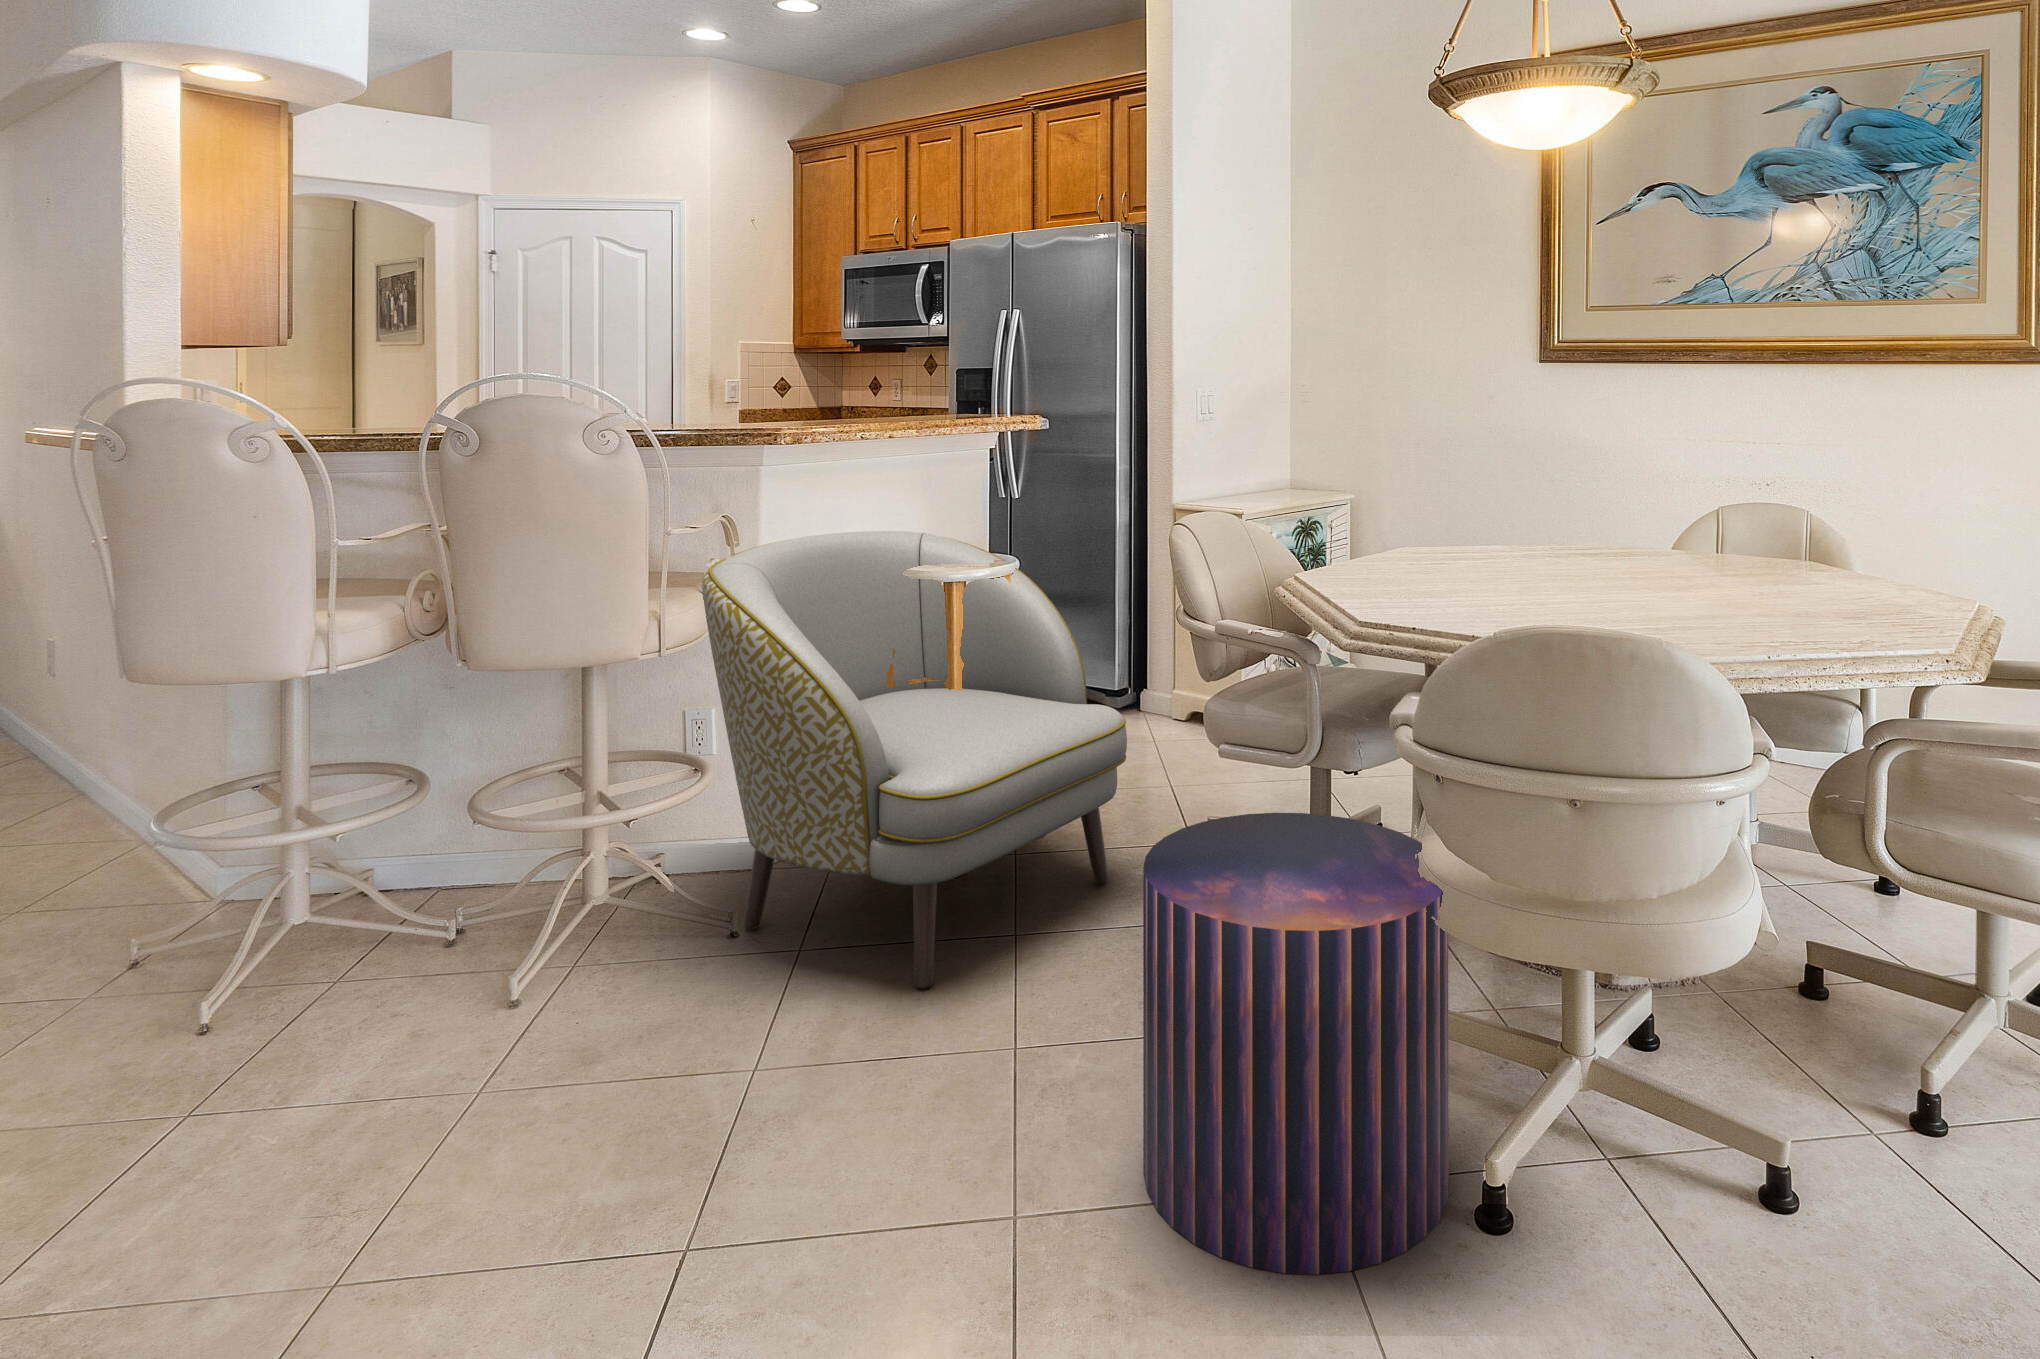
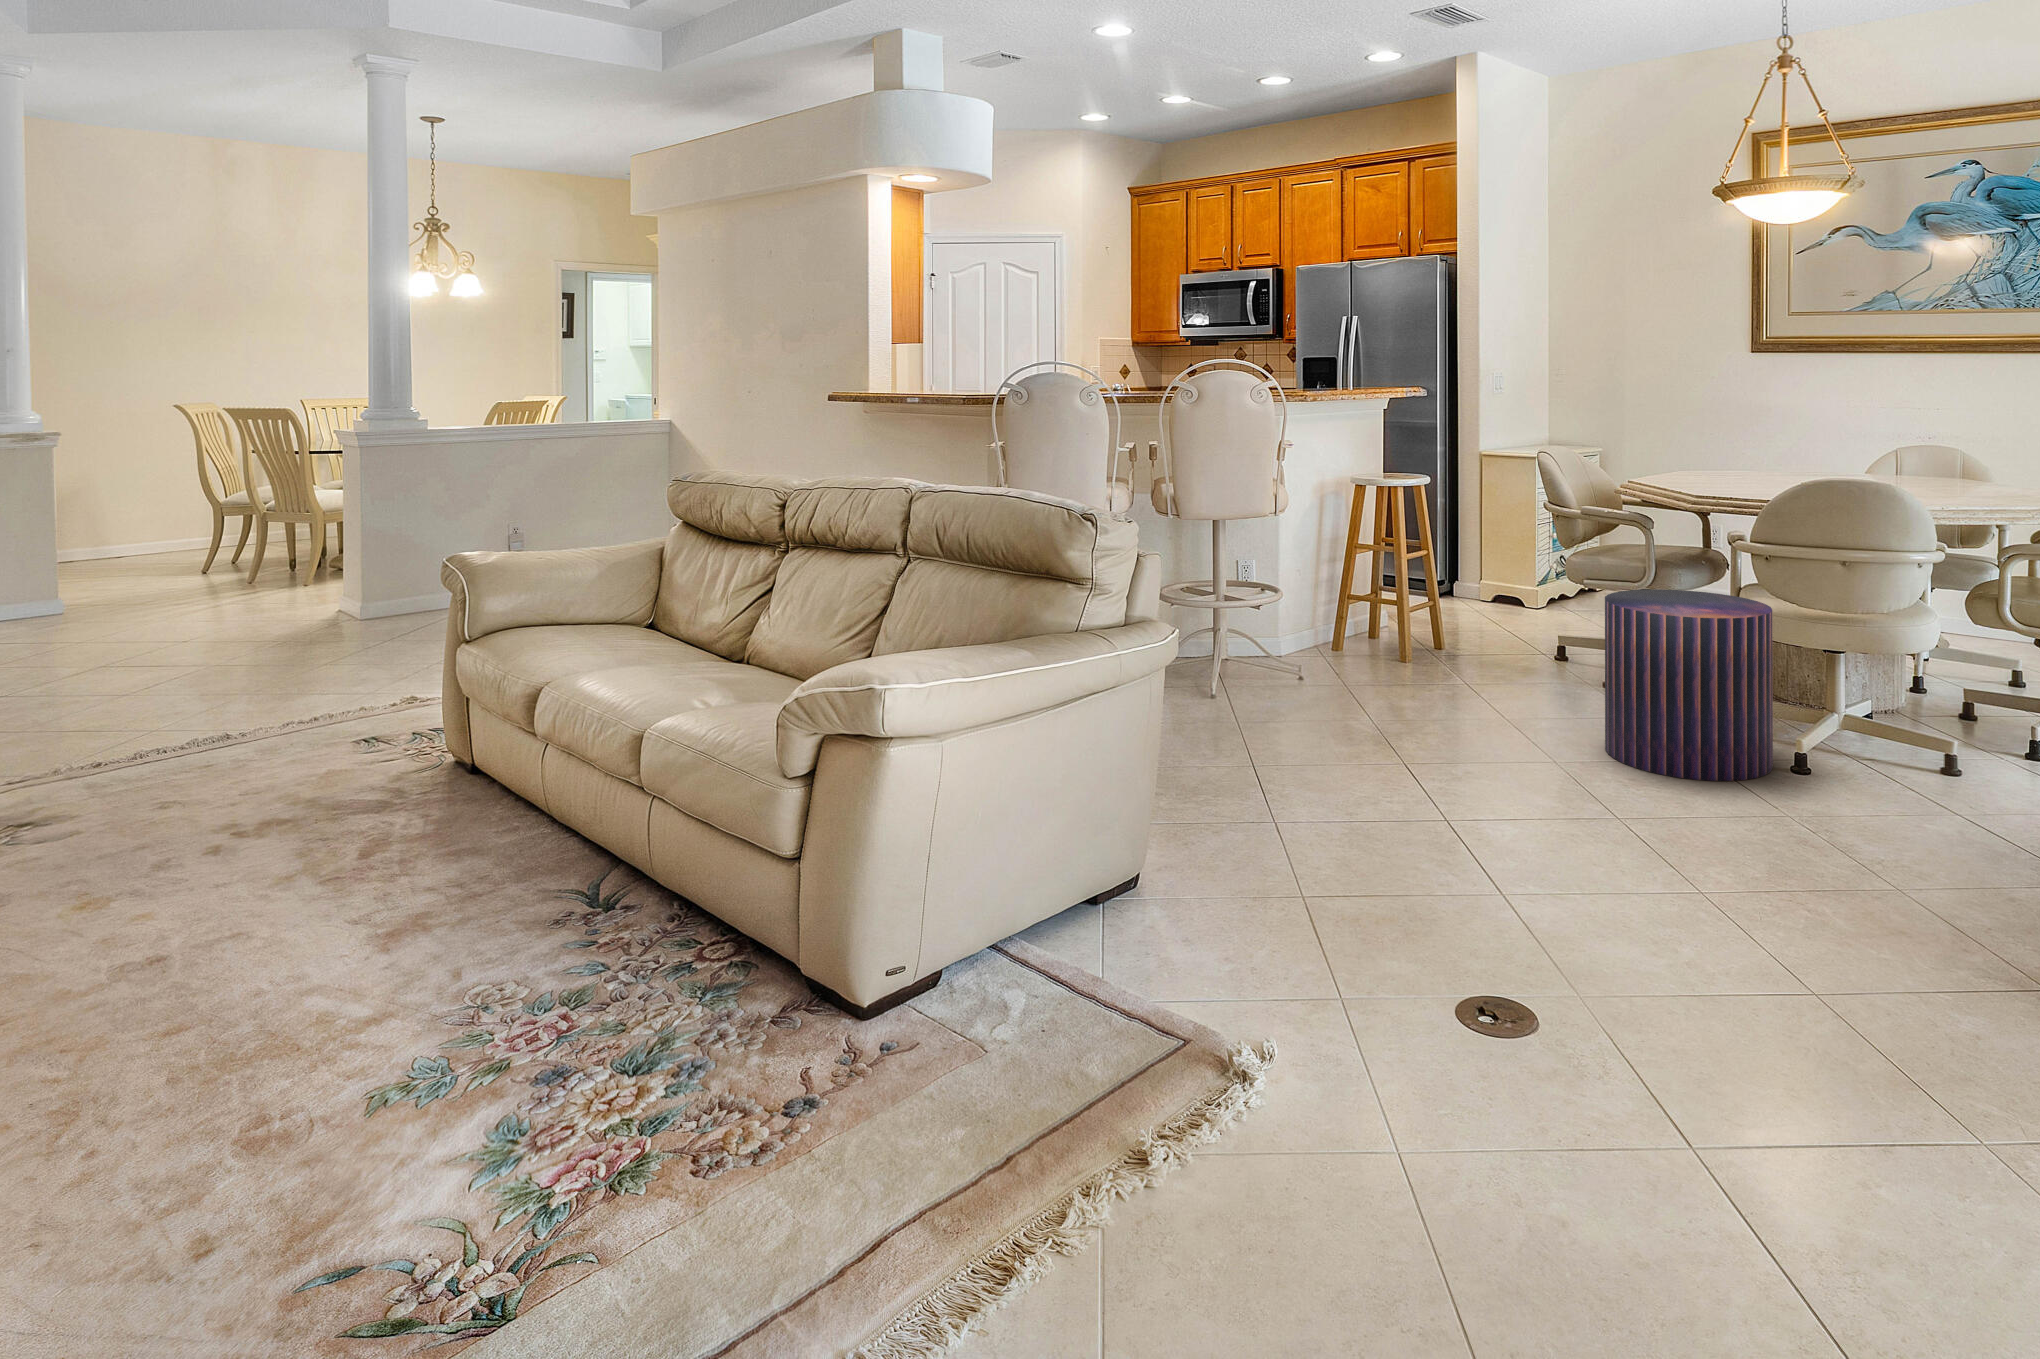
armchair: present [702,531,1127,988] -> none [1278,456,1518,699]

